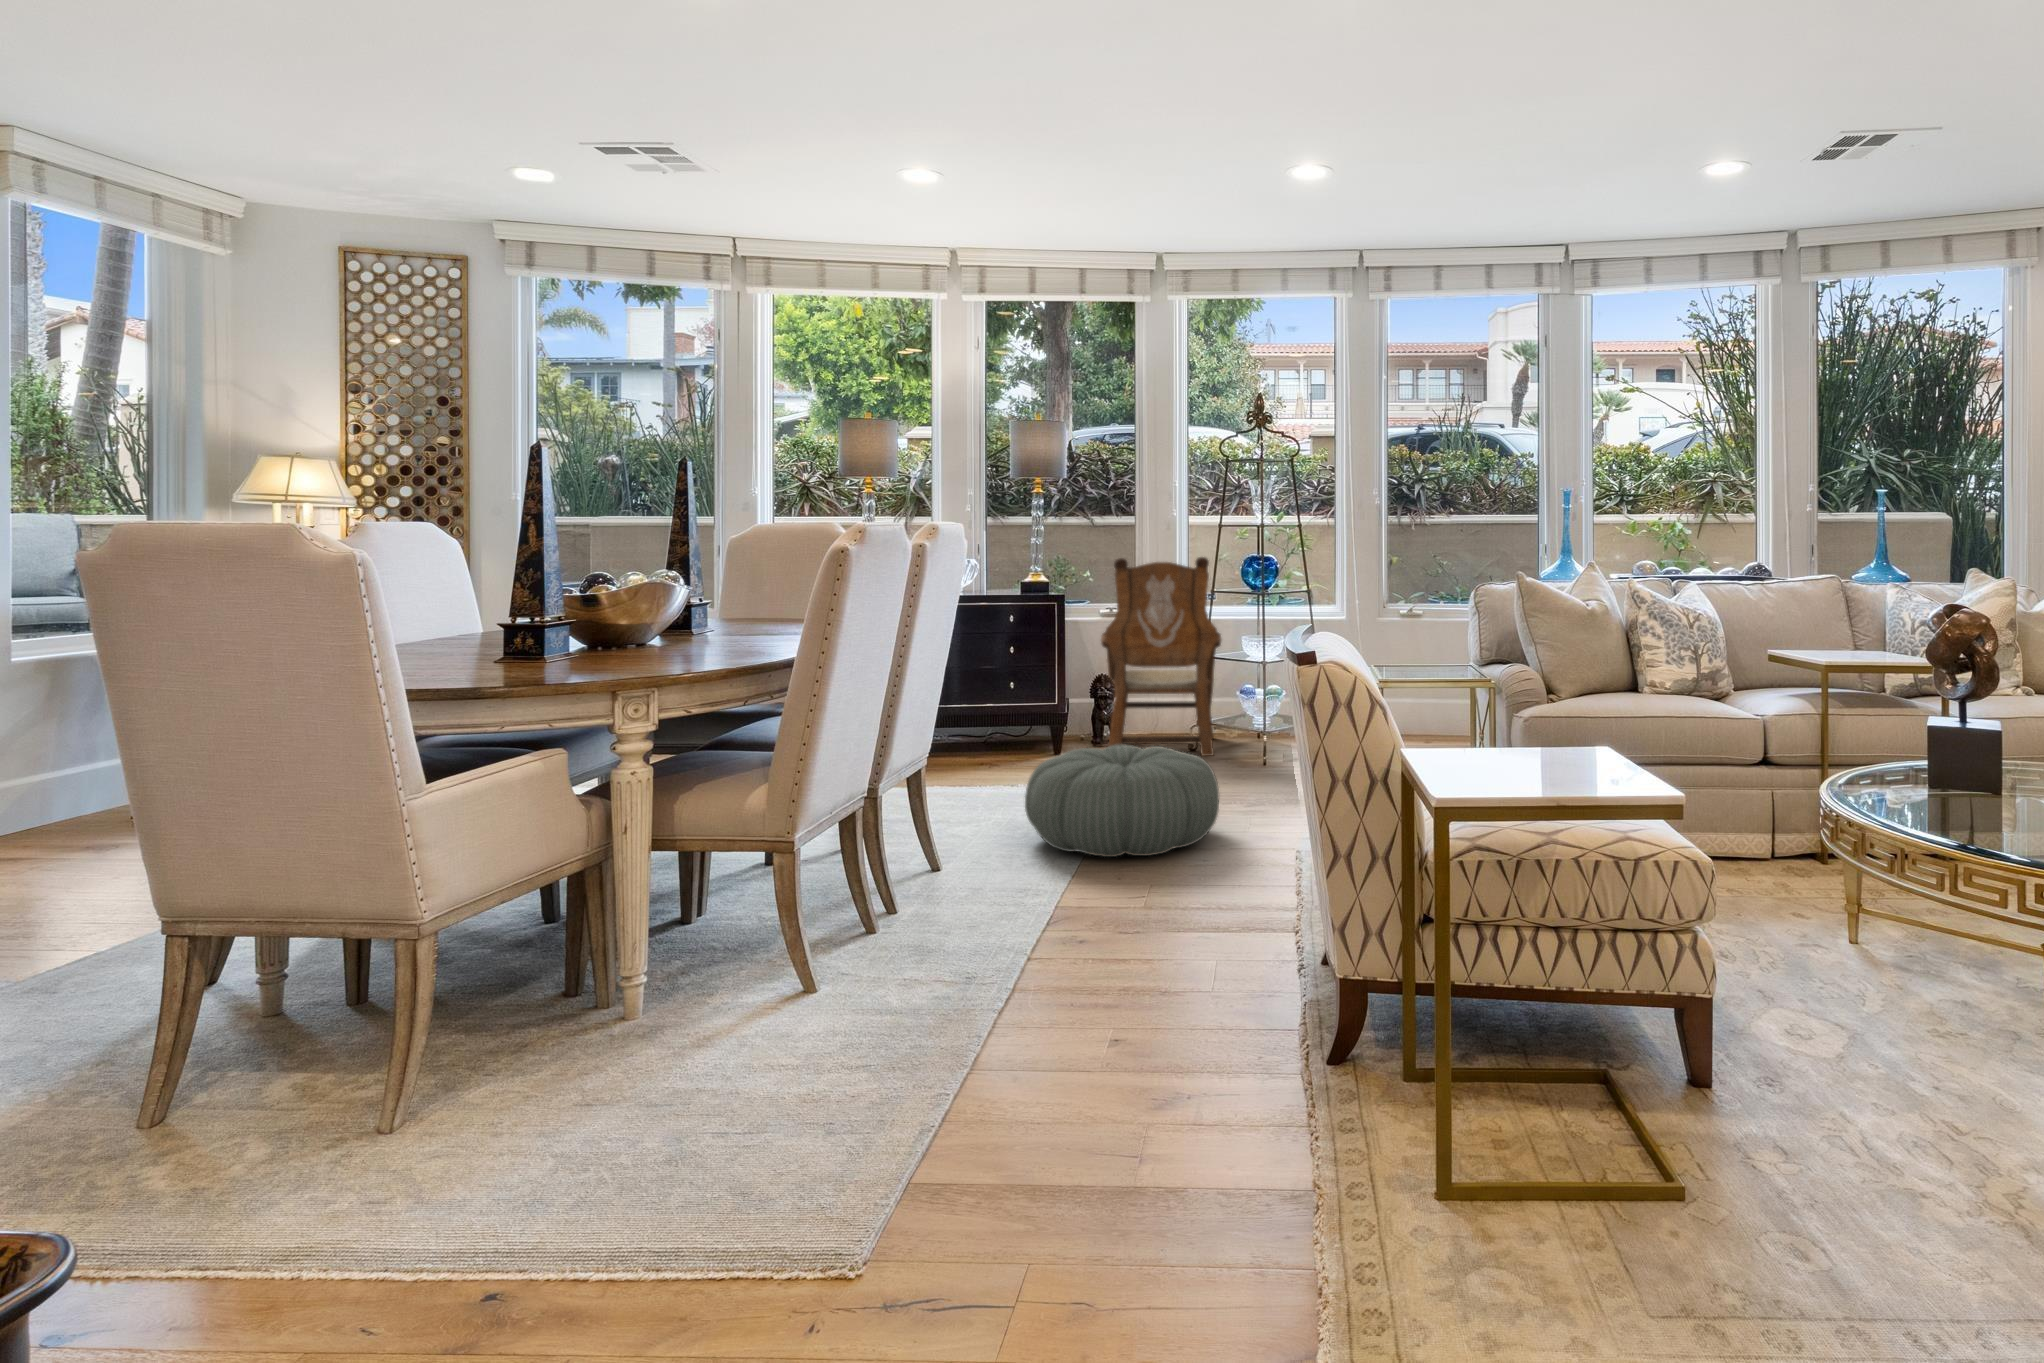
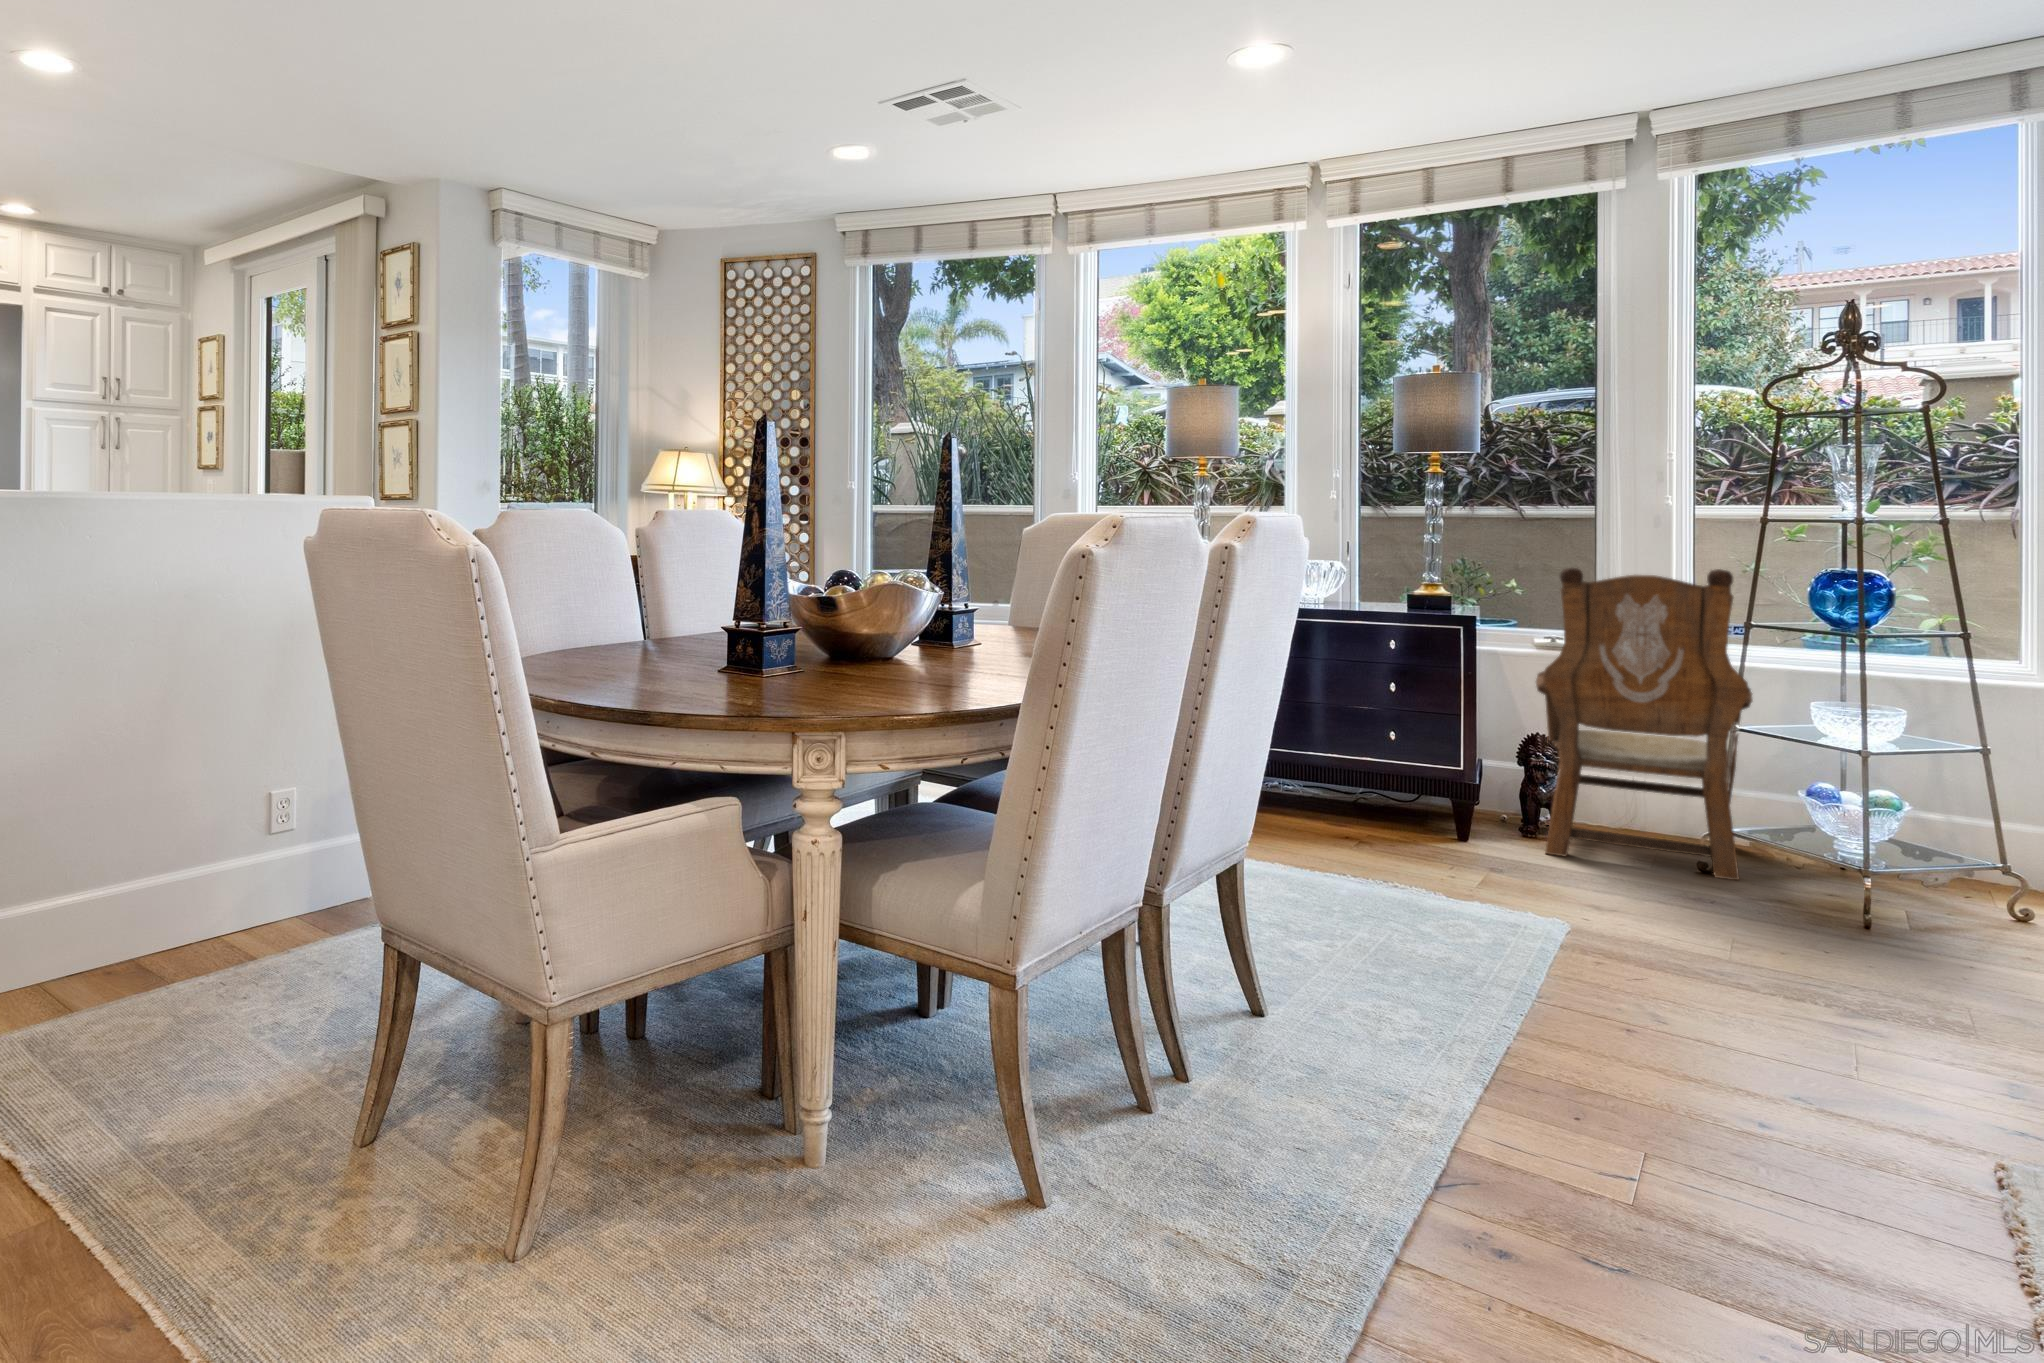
pouf: present [1025,745,1219,857] -> none [1406,858,1774,1065]

